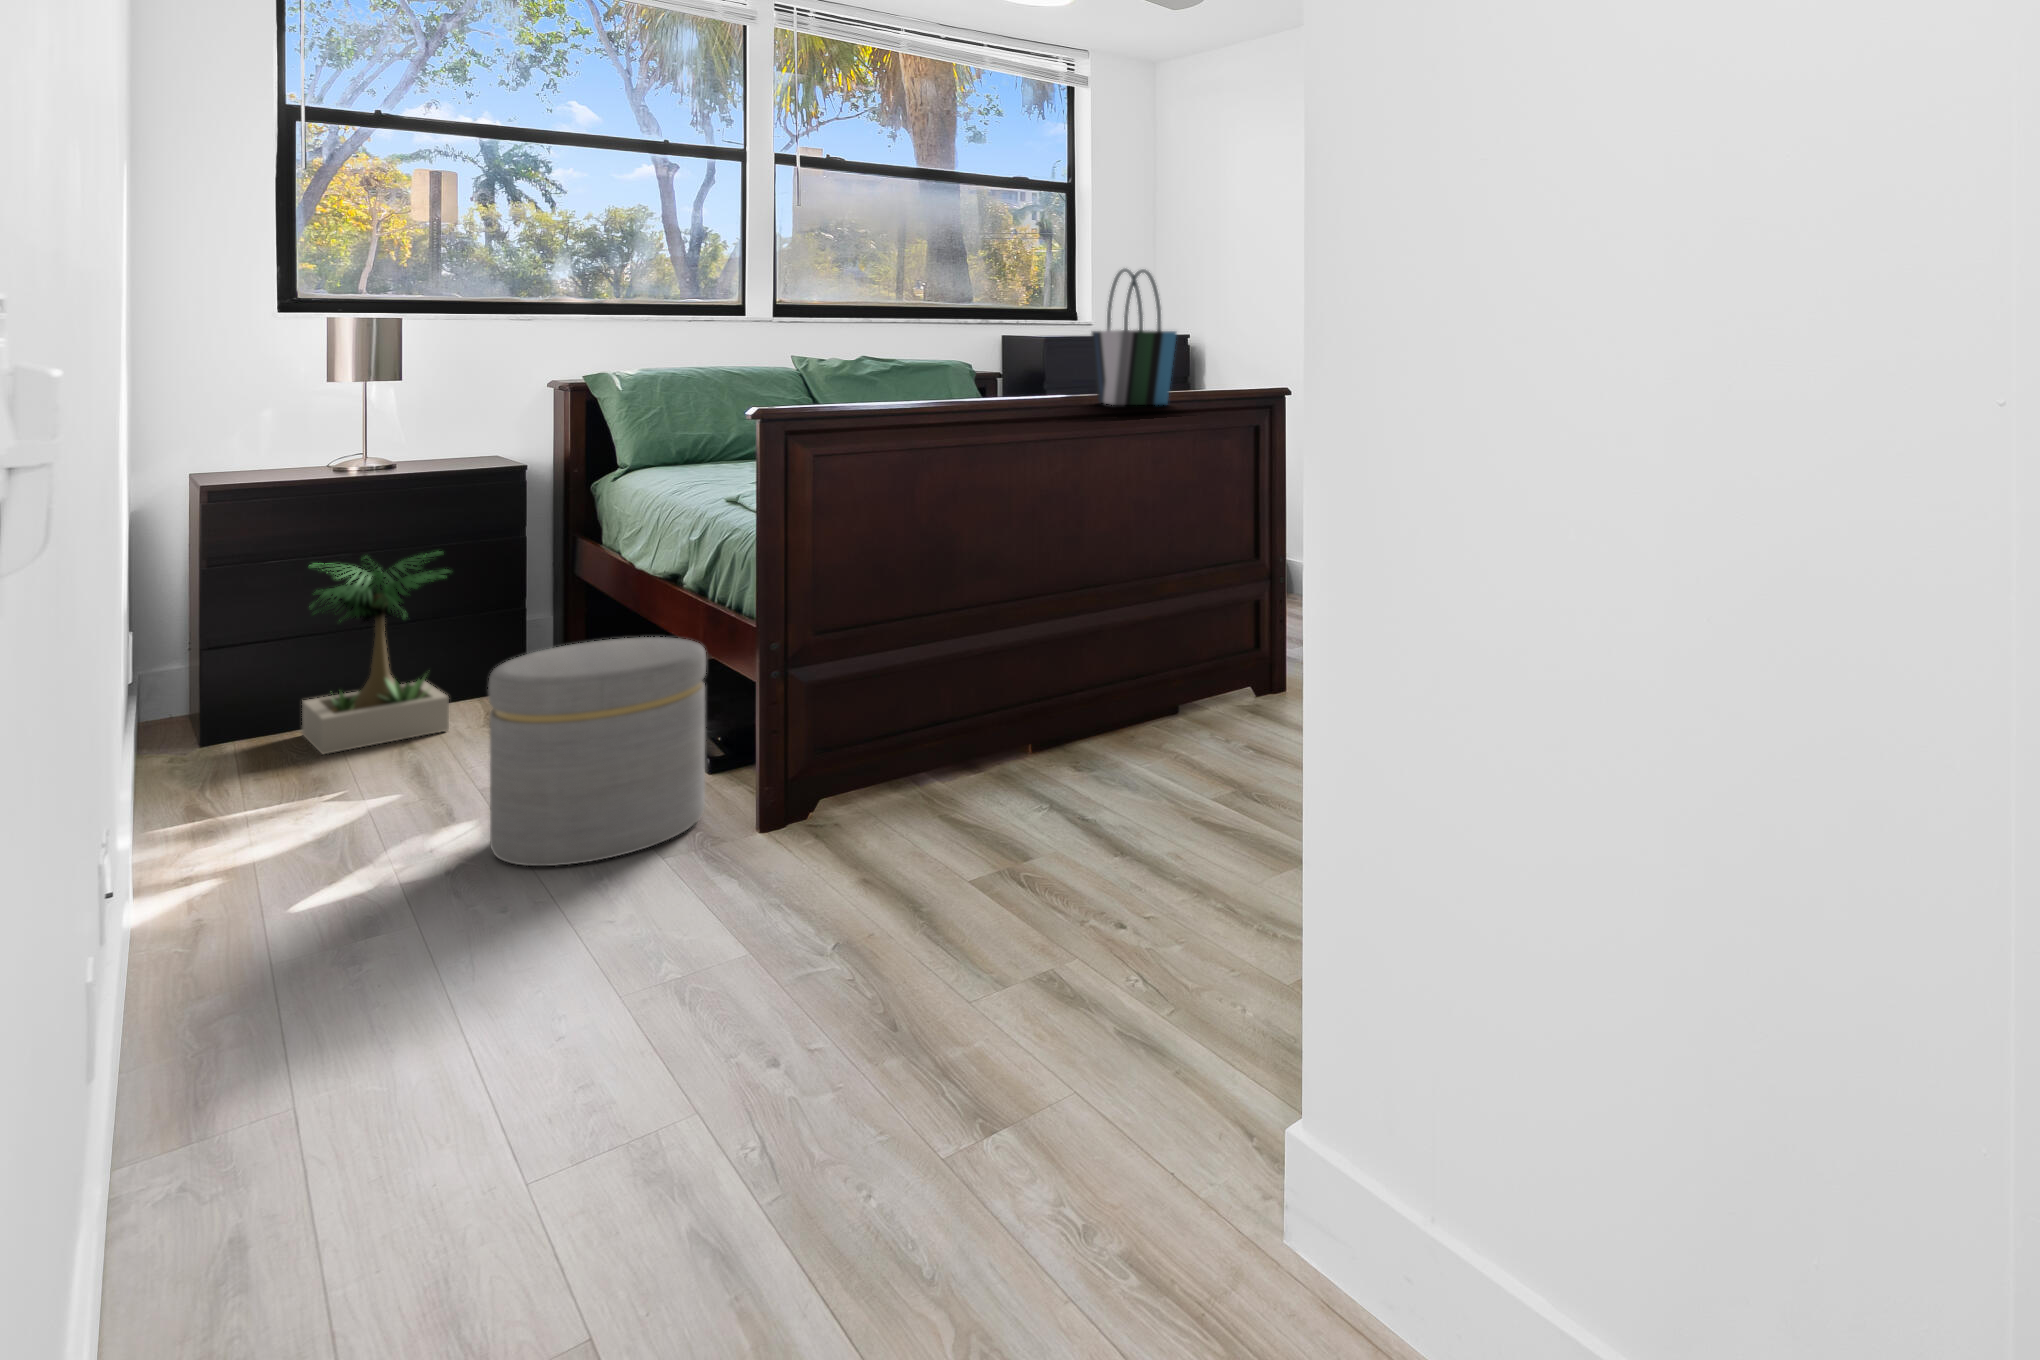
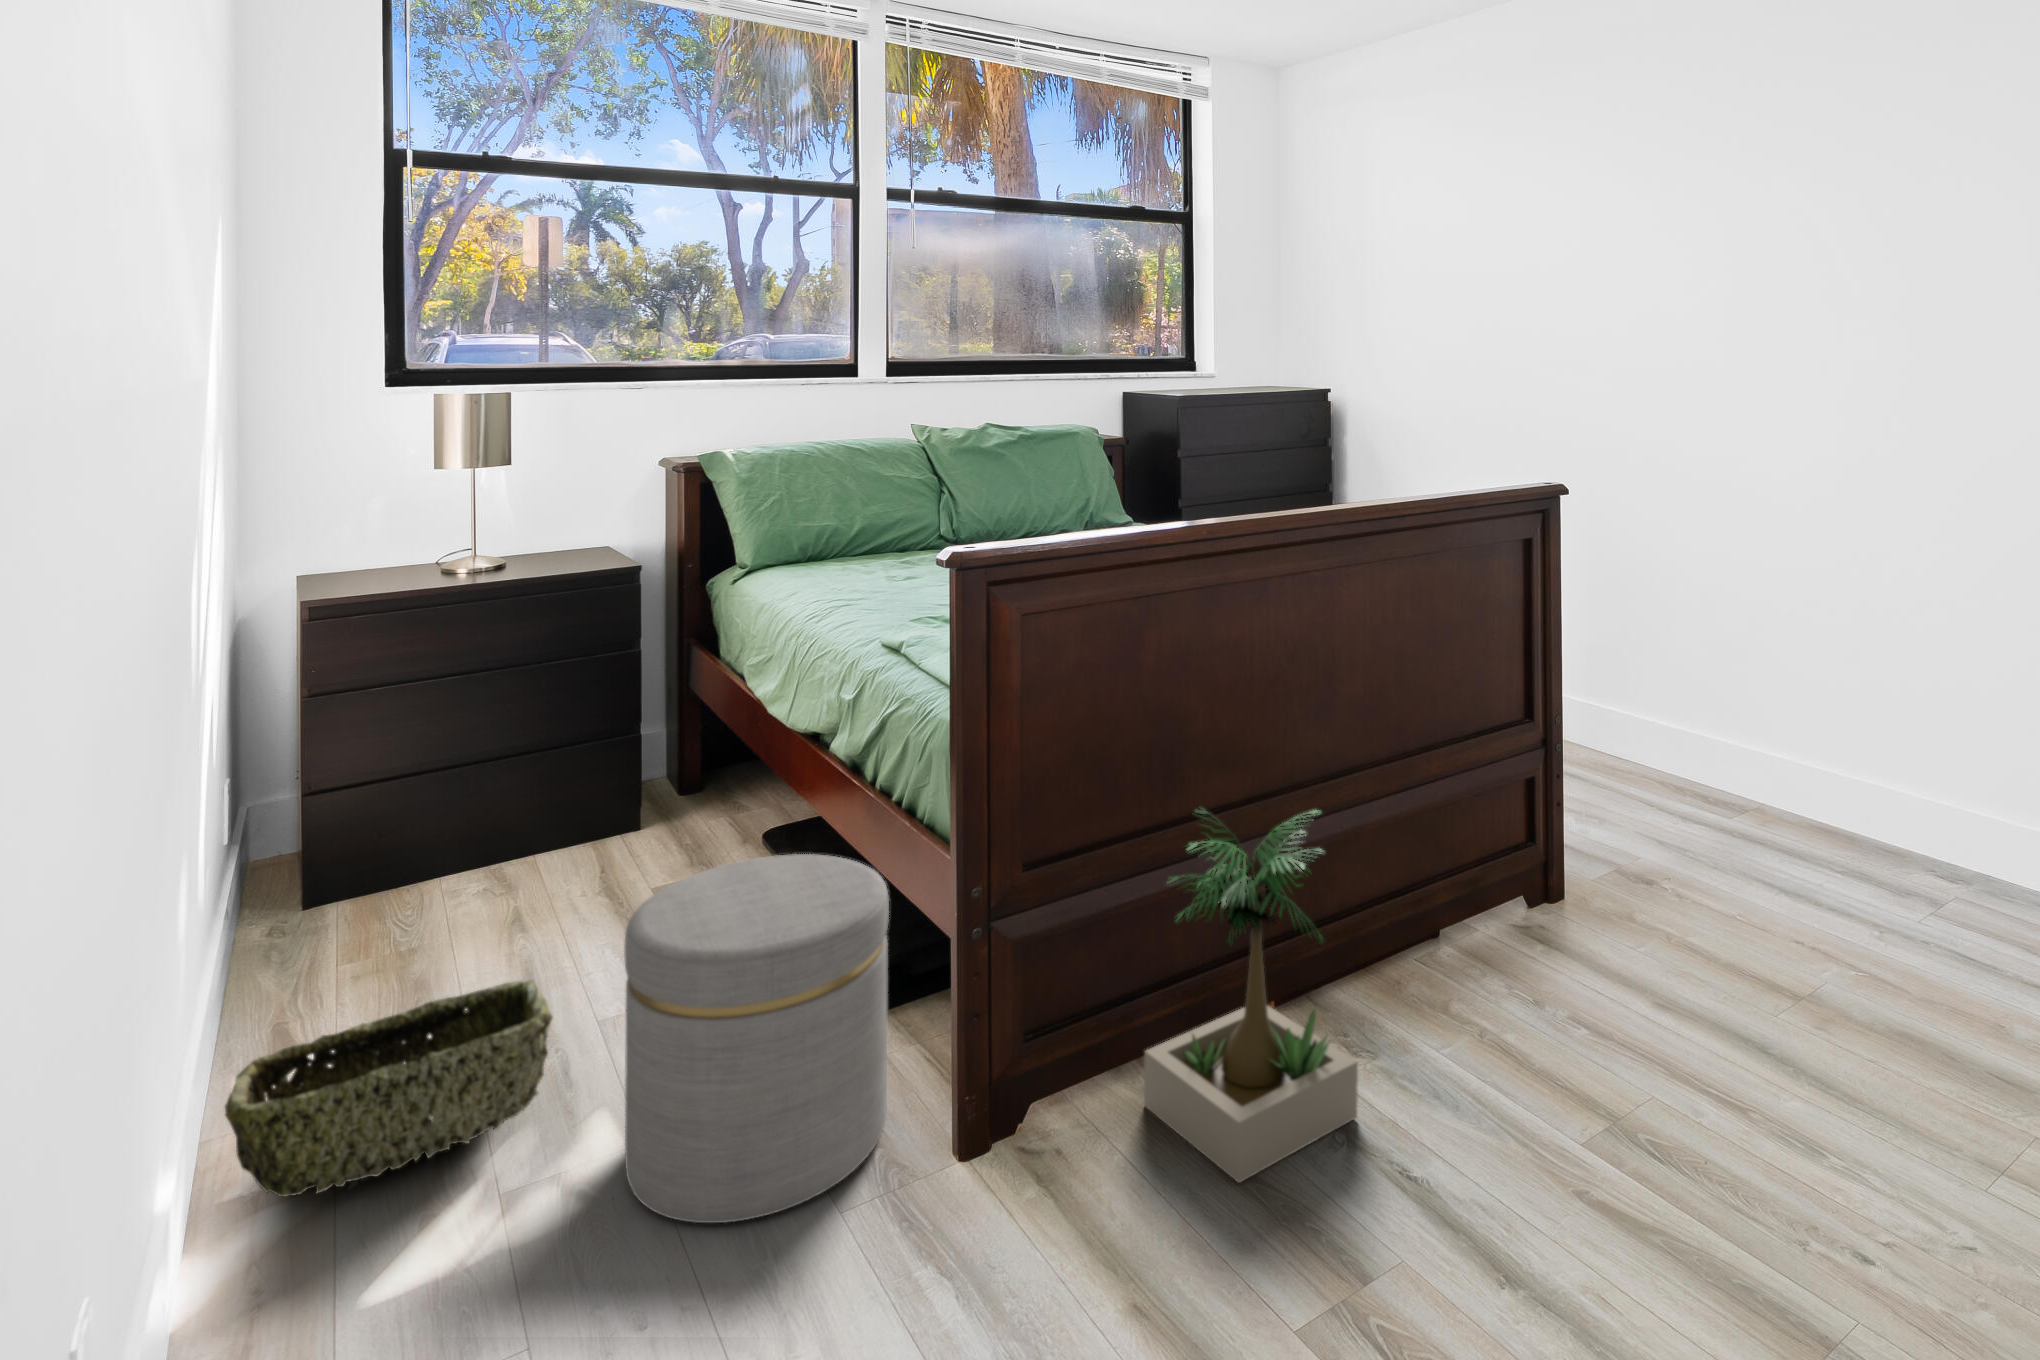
tote bag: present [1092,268,1177,405] -> none [1321,333,1463,525]
potted plant: present [302,552,449,754] -> present [1144,809,1358,1183]
woven basket: none [157,740,432,869] -> present [225,980,553,1197]

